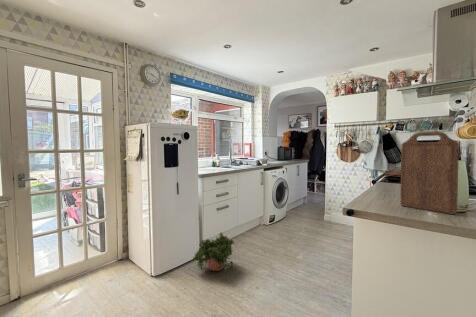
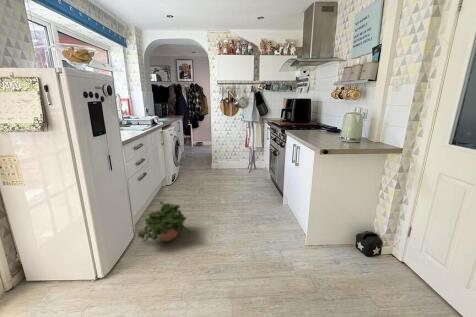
cutting board: present [401,131,459,214] -> none [348,98,384,147]

